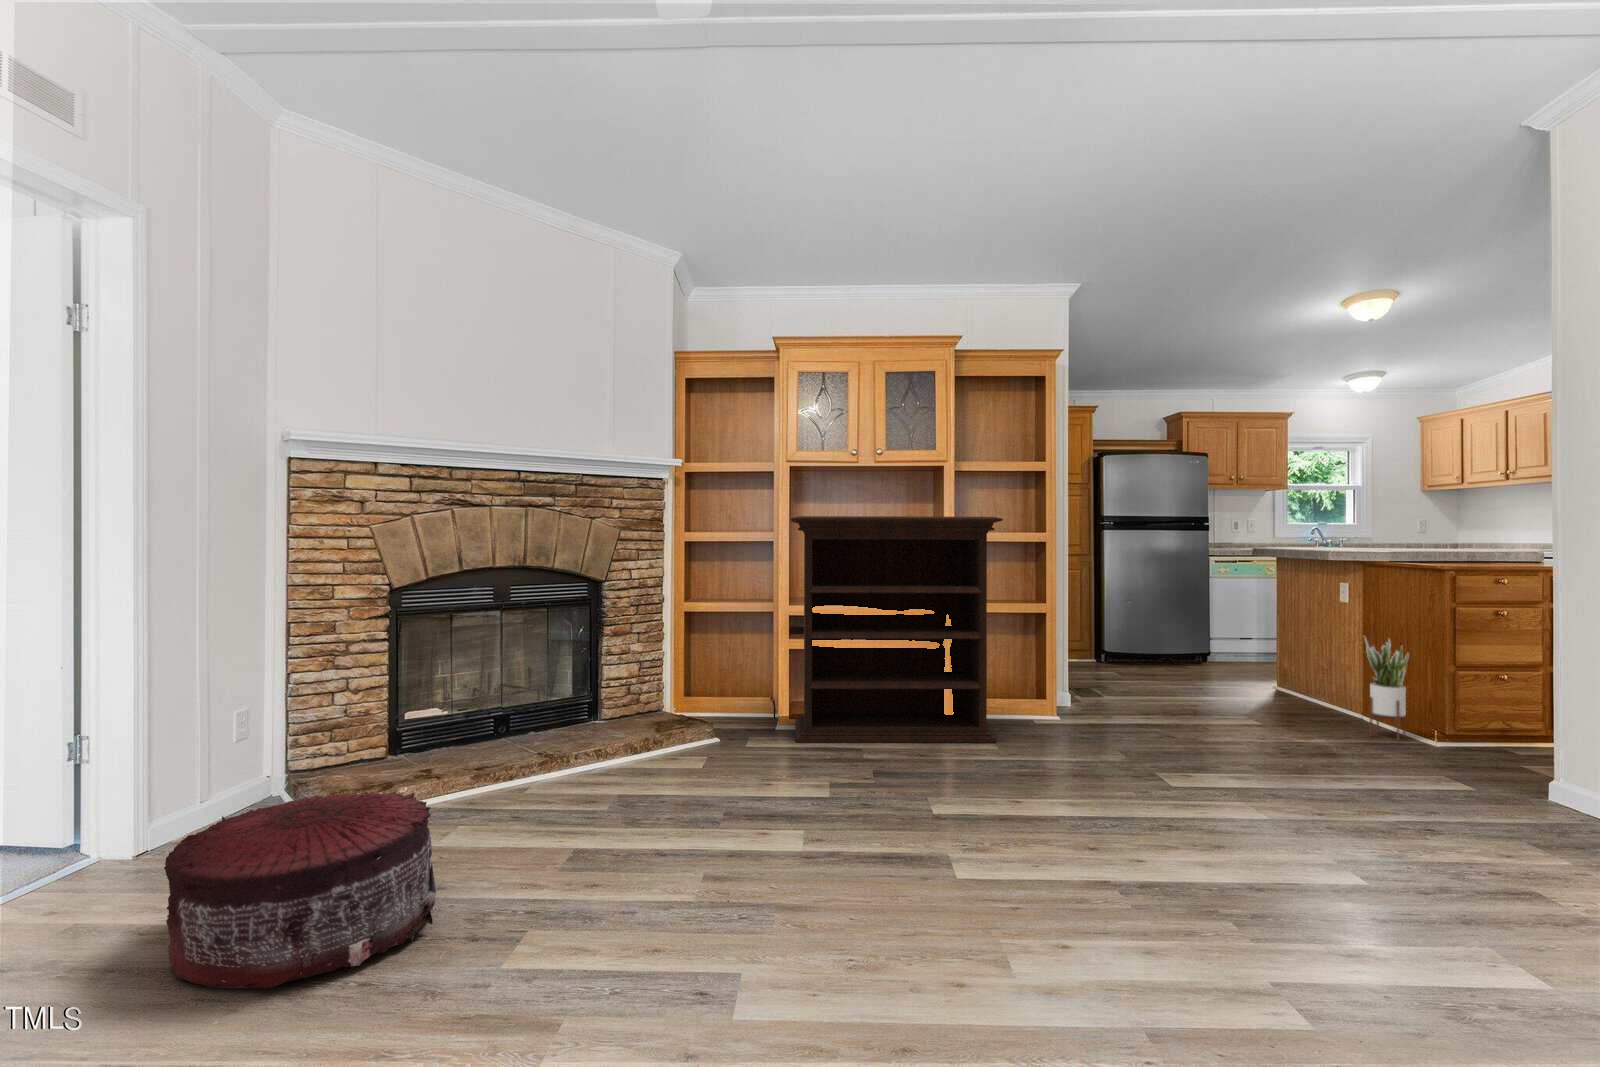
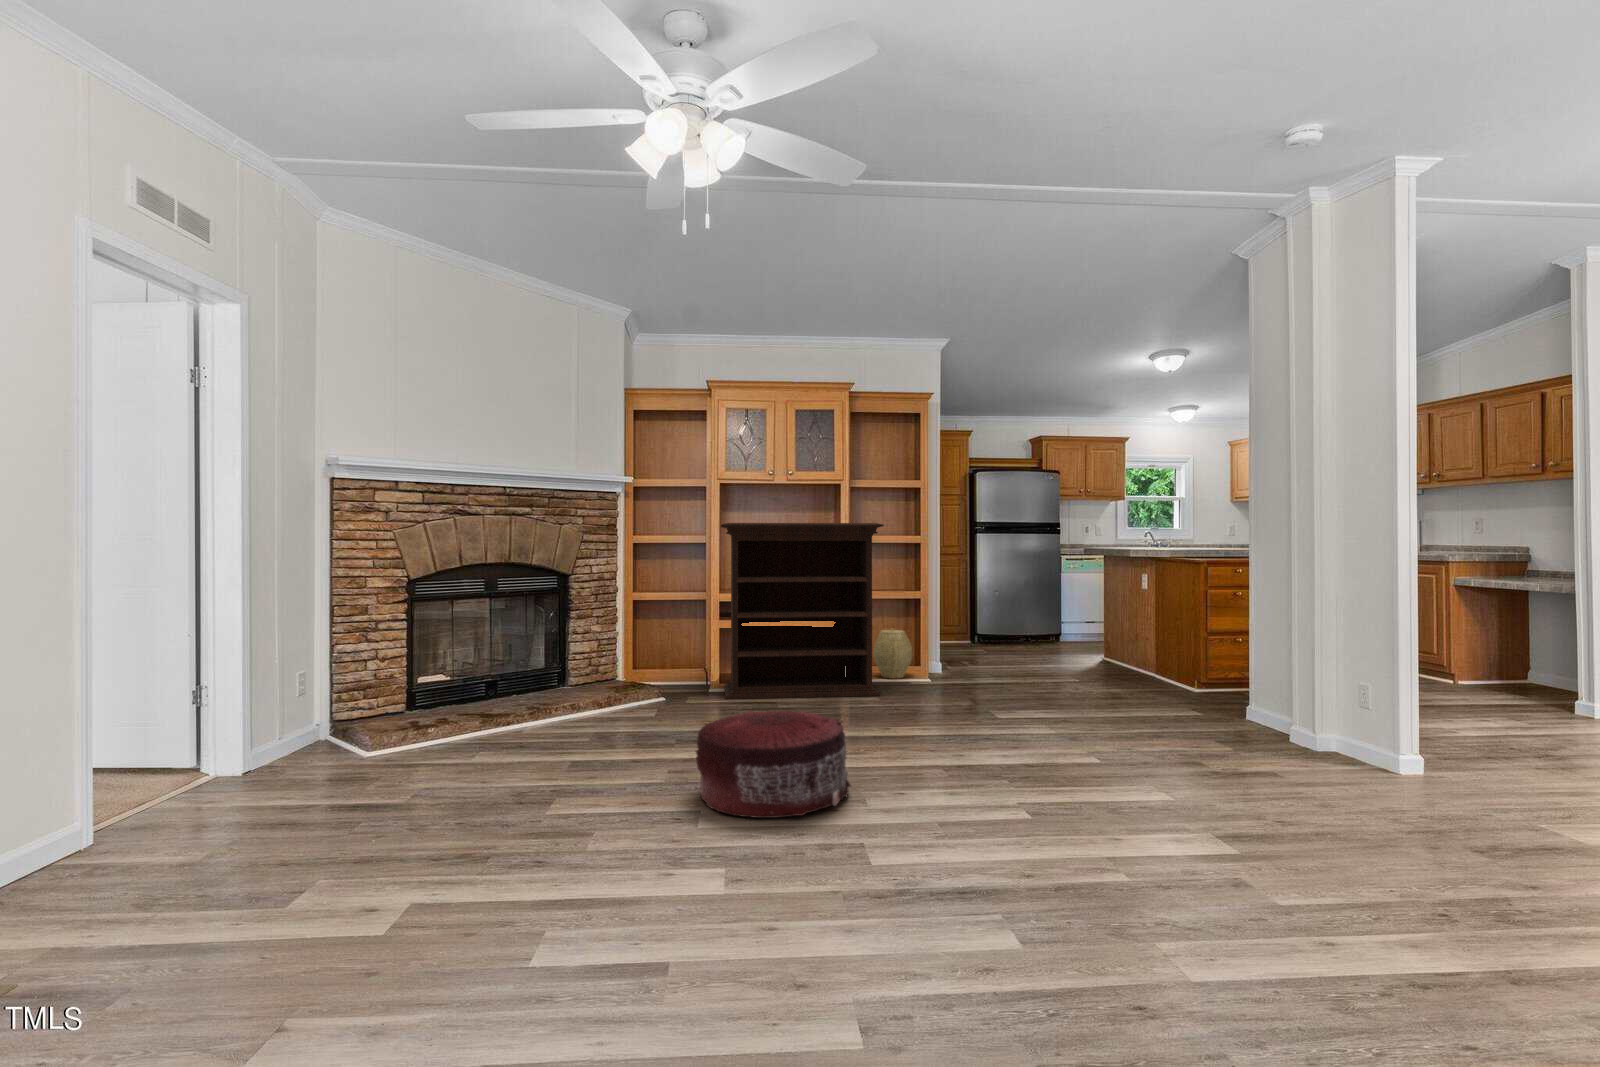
potted plant: present [1364,637,1409,740] -> none [1151,611,1179,688]
woven basket: none [984,651,1035,715] -> present [873,629,912,679]
pouf: present [164,791,436,989] -> present [695,711,851,818]

